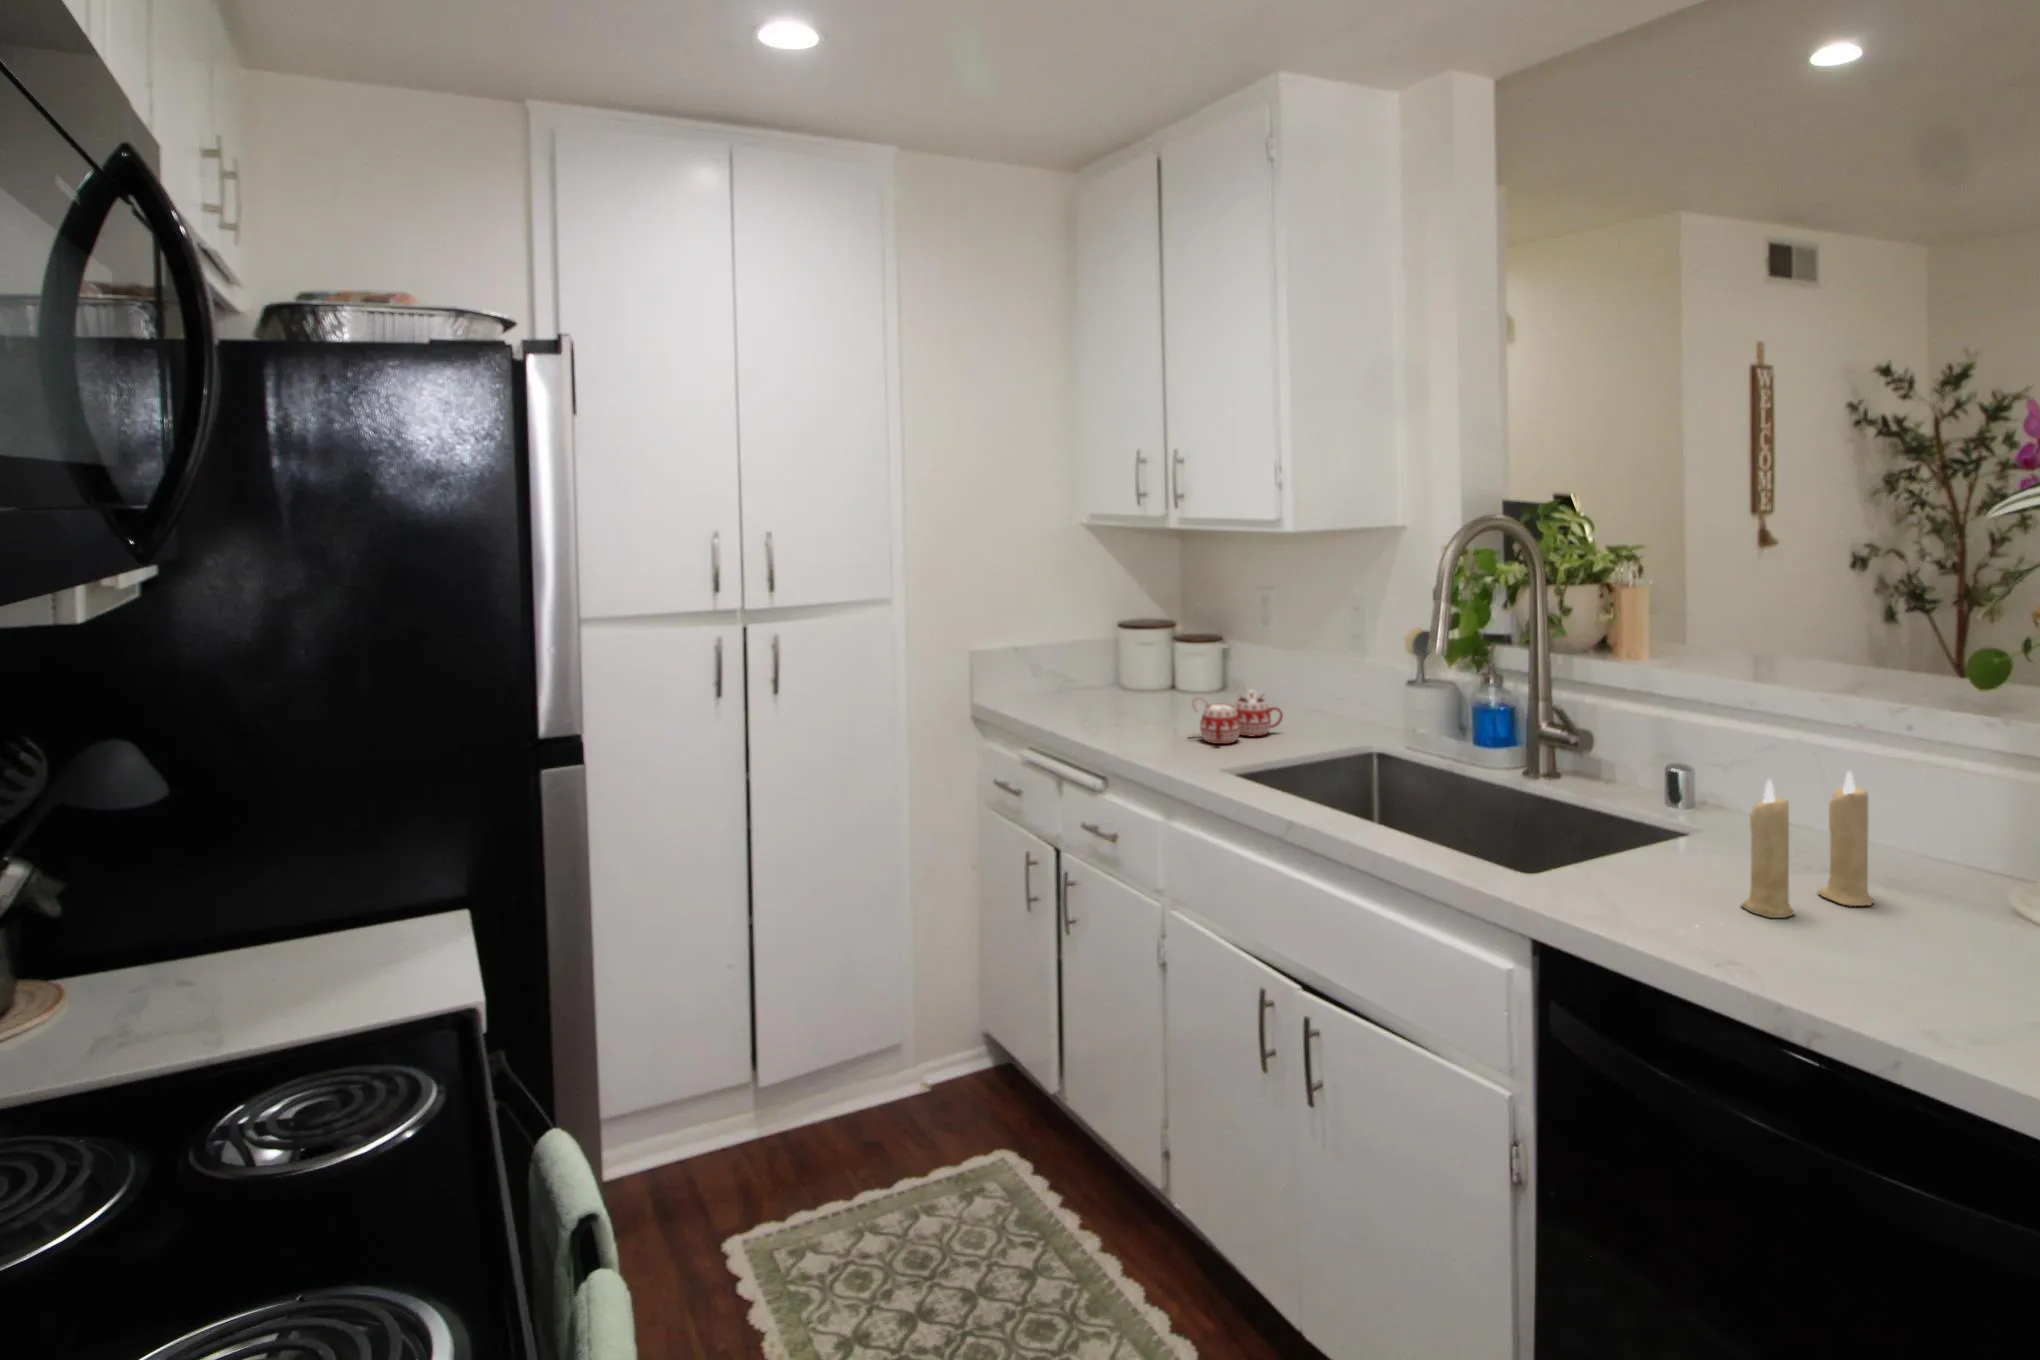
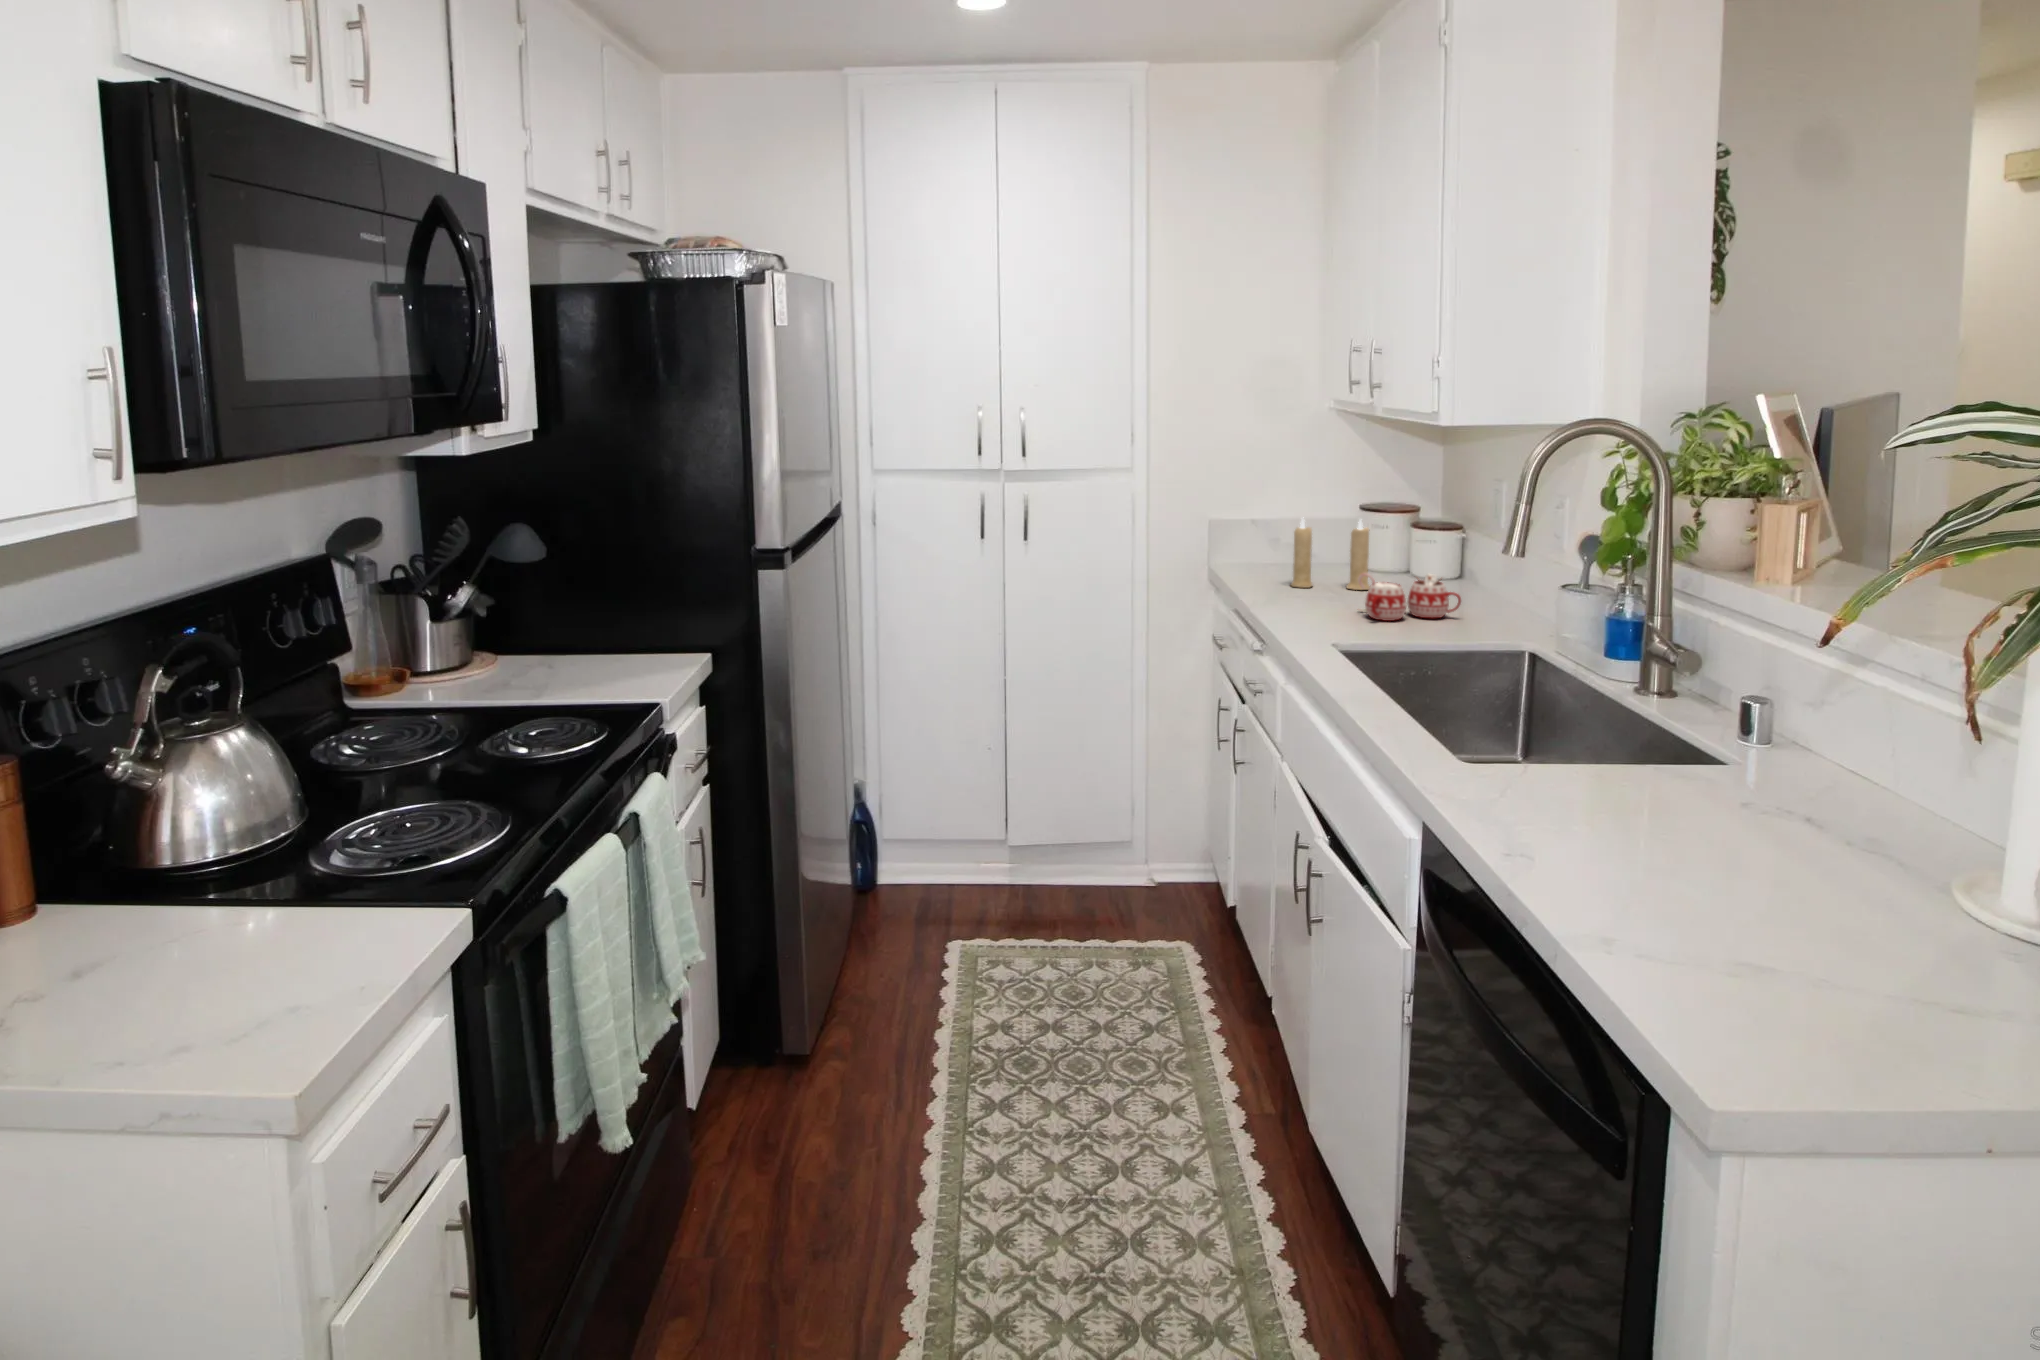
candle: present [1741,772,1874,918] -> present [1291,517,1370,590]

